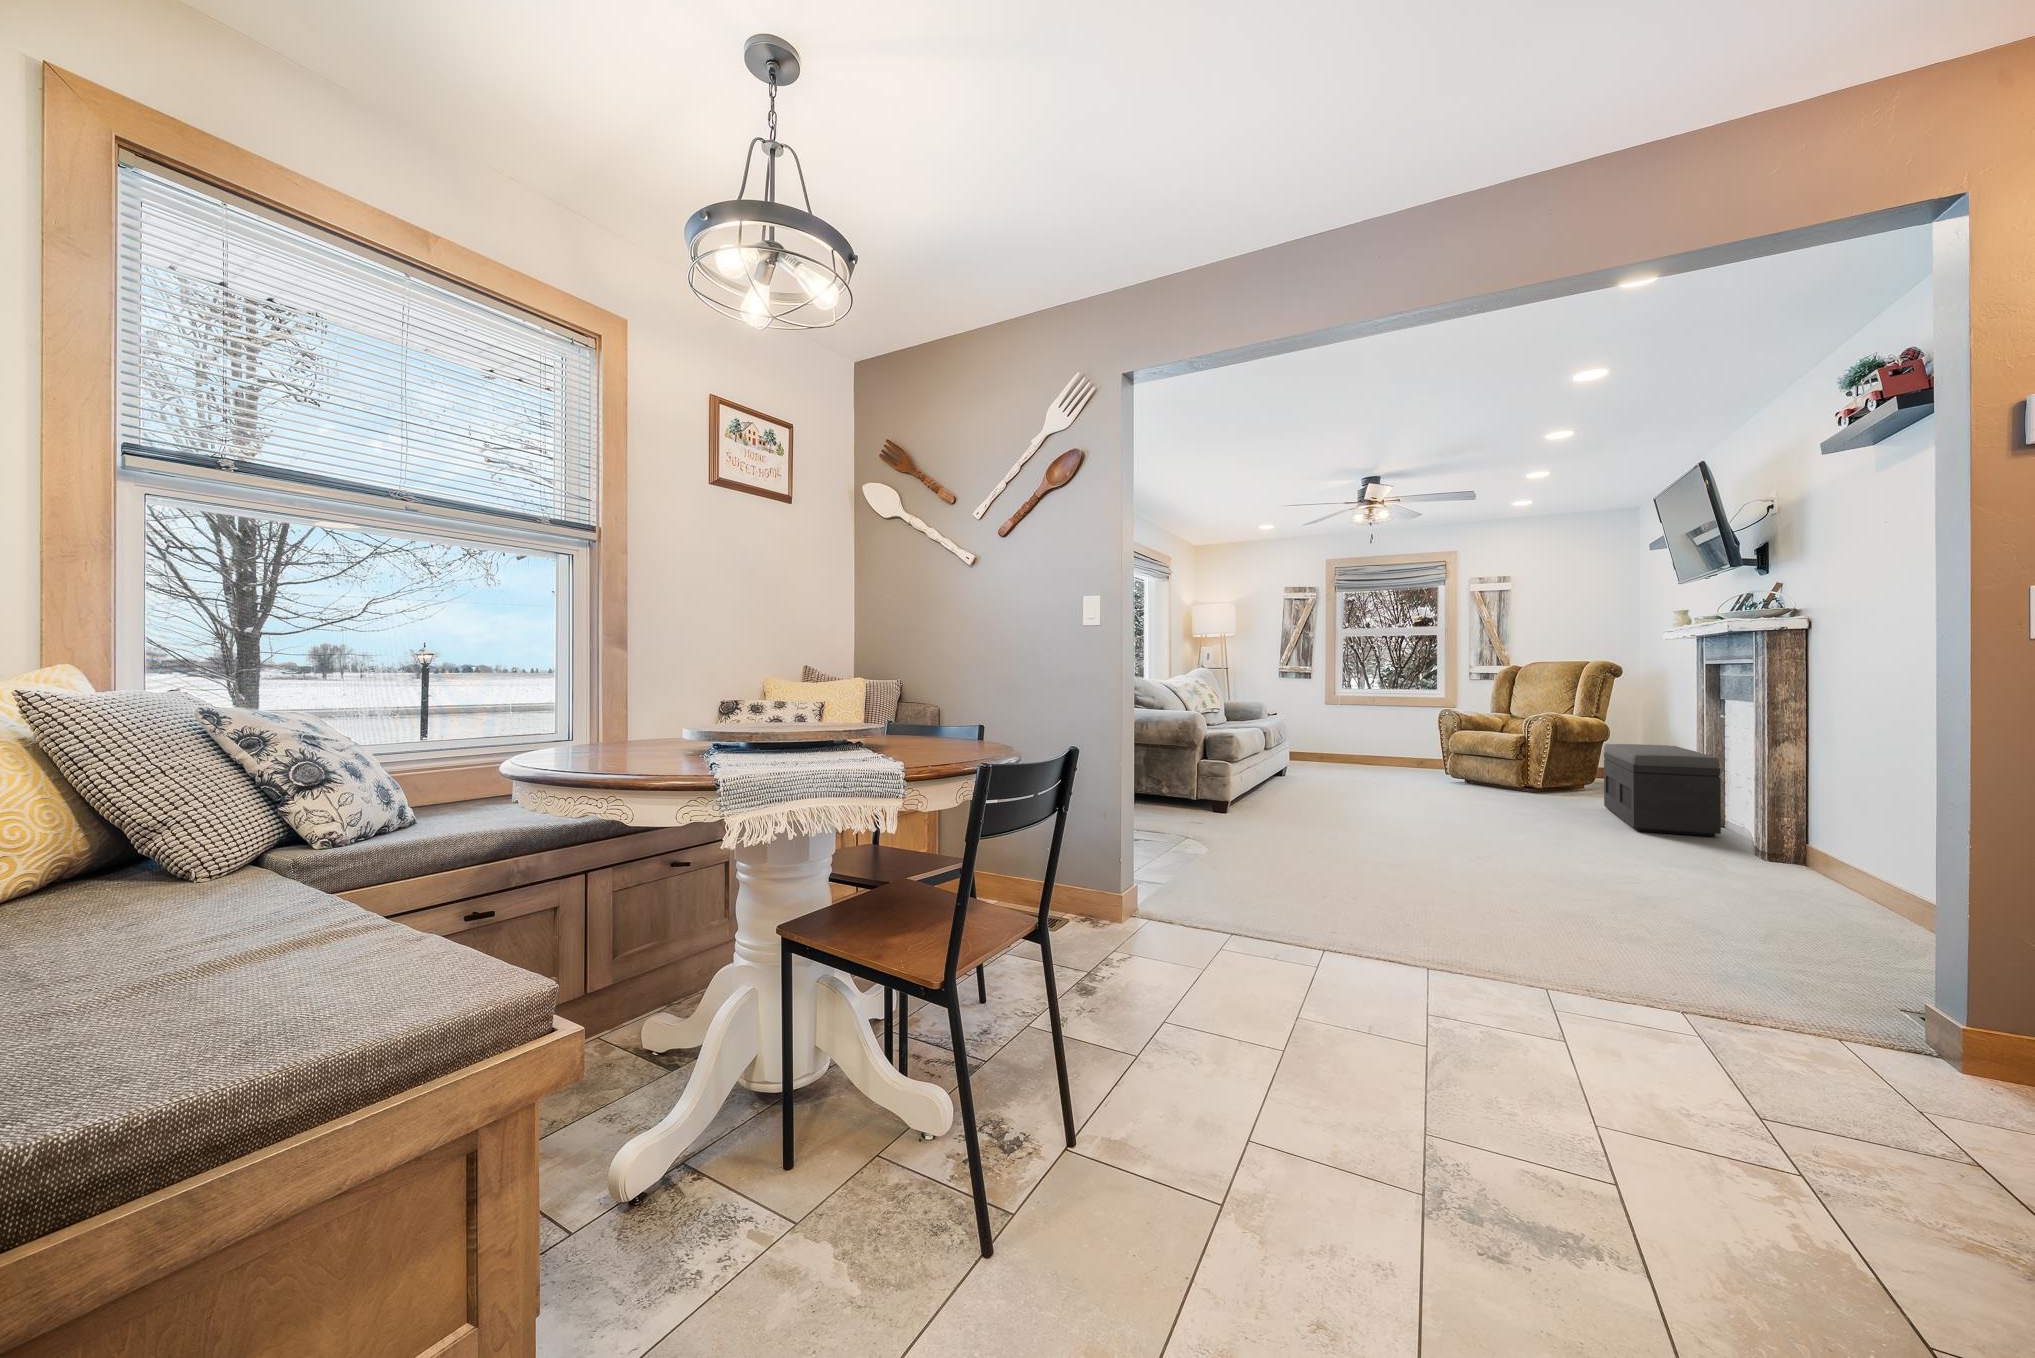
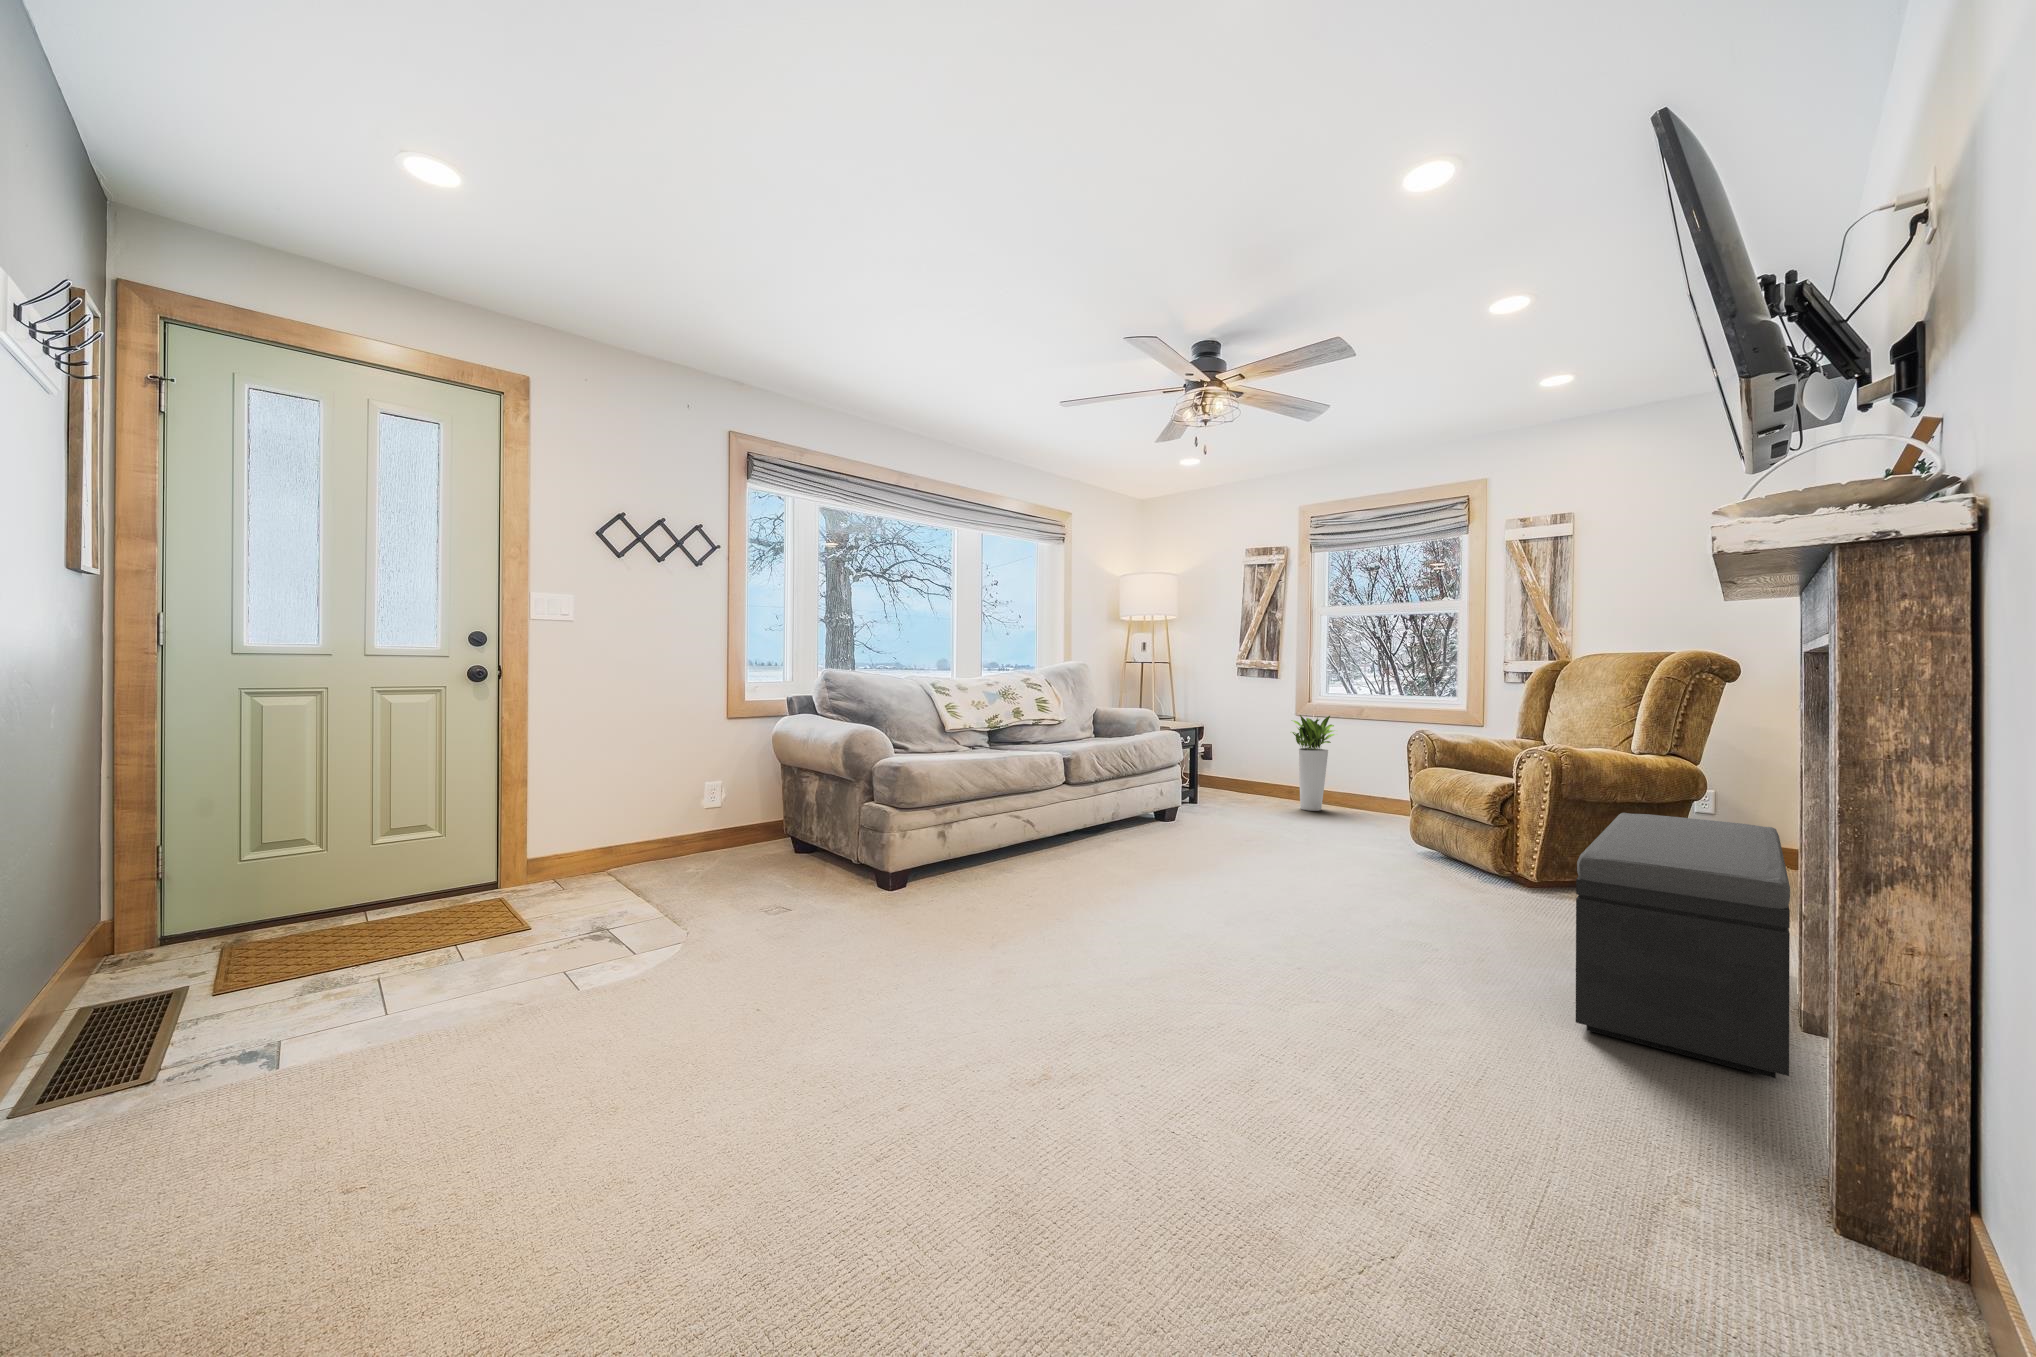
planter: none [1327,702,1361,767] -> present [1292,715,1335,811]

